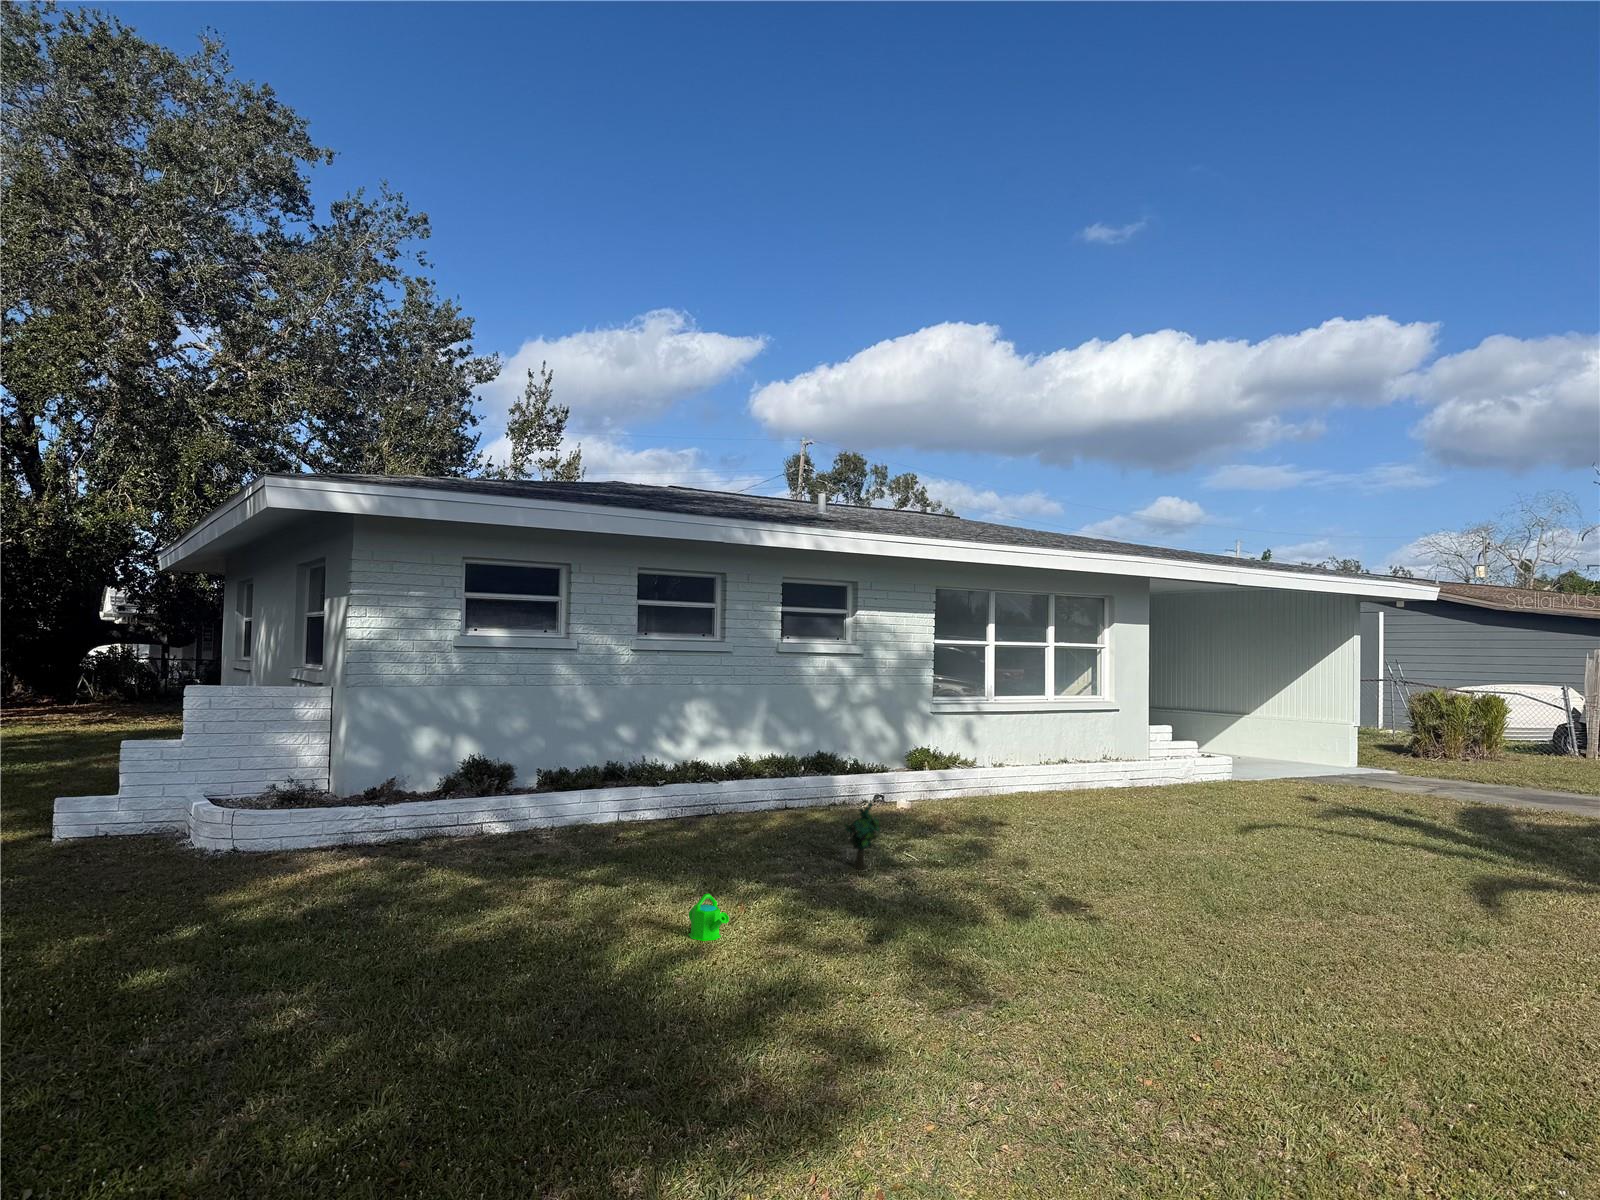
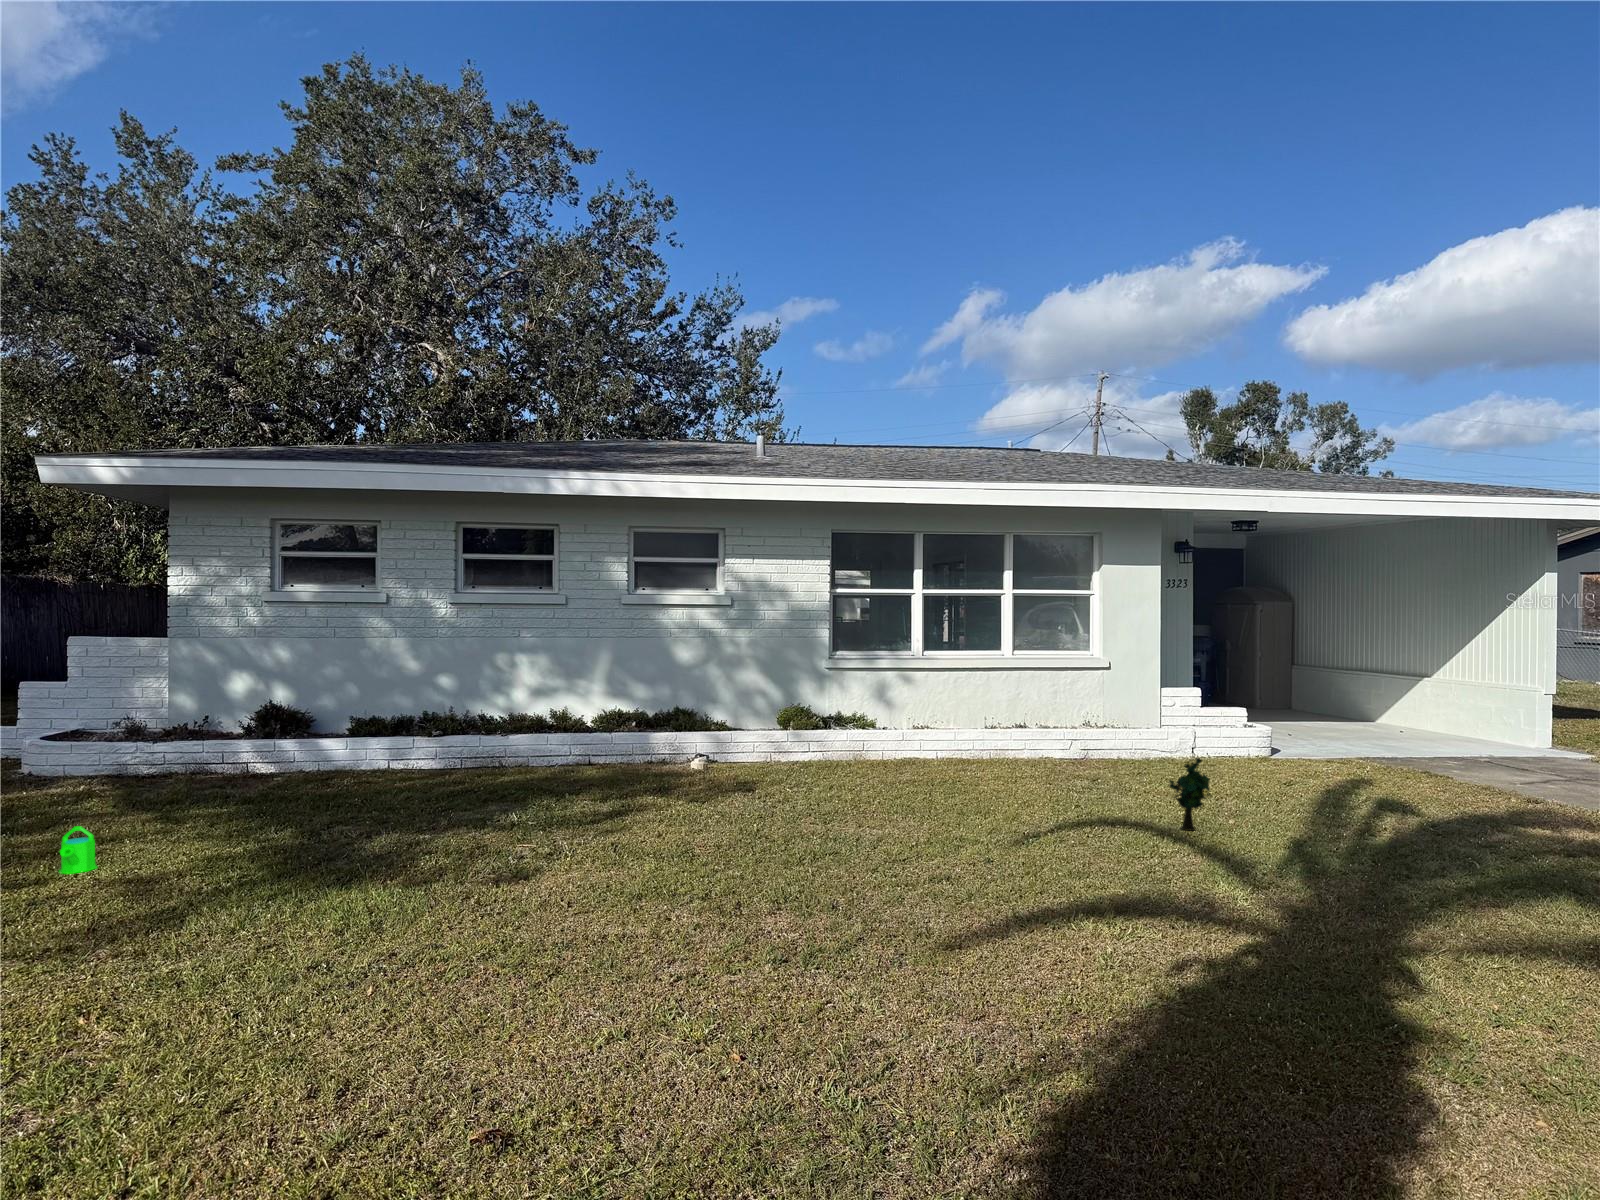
decorative plant: present [844,803,880,870] -> present [1169,758,1211,831]

